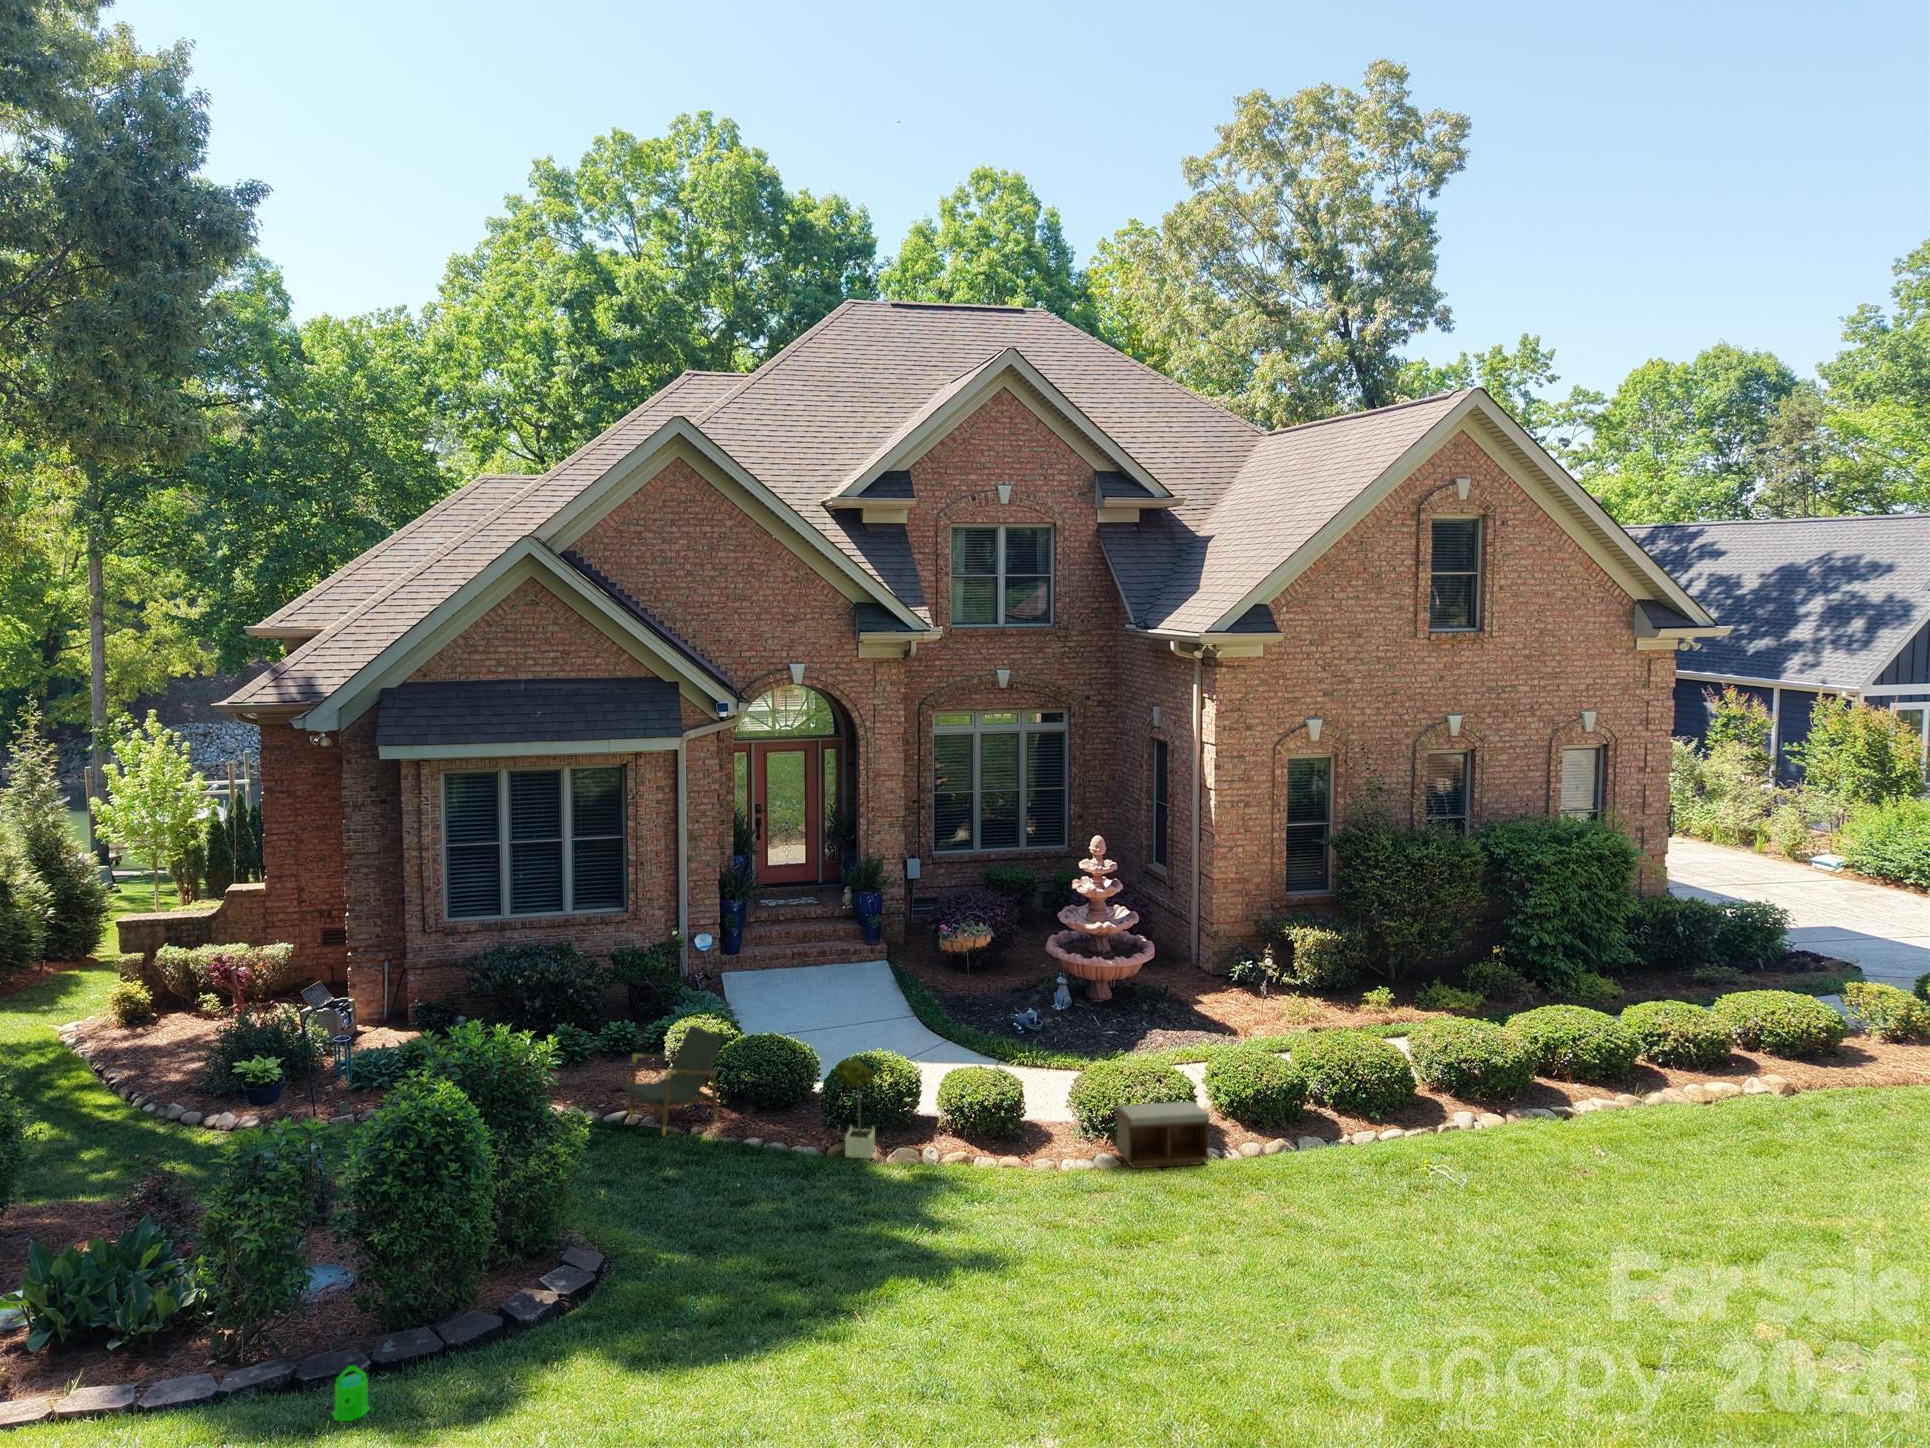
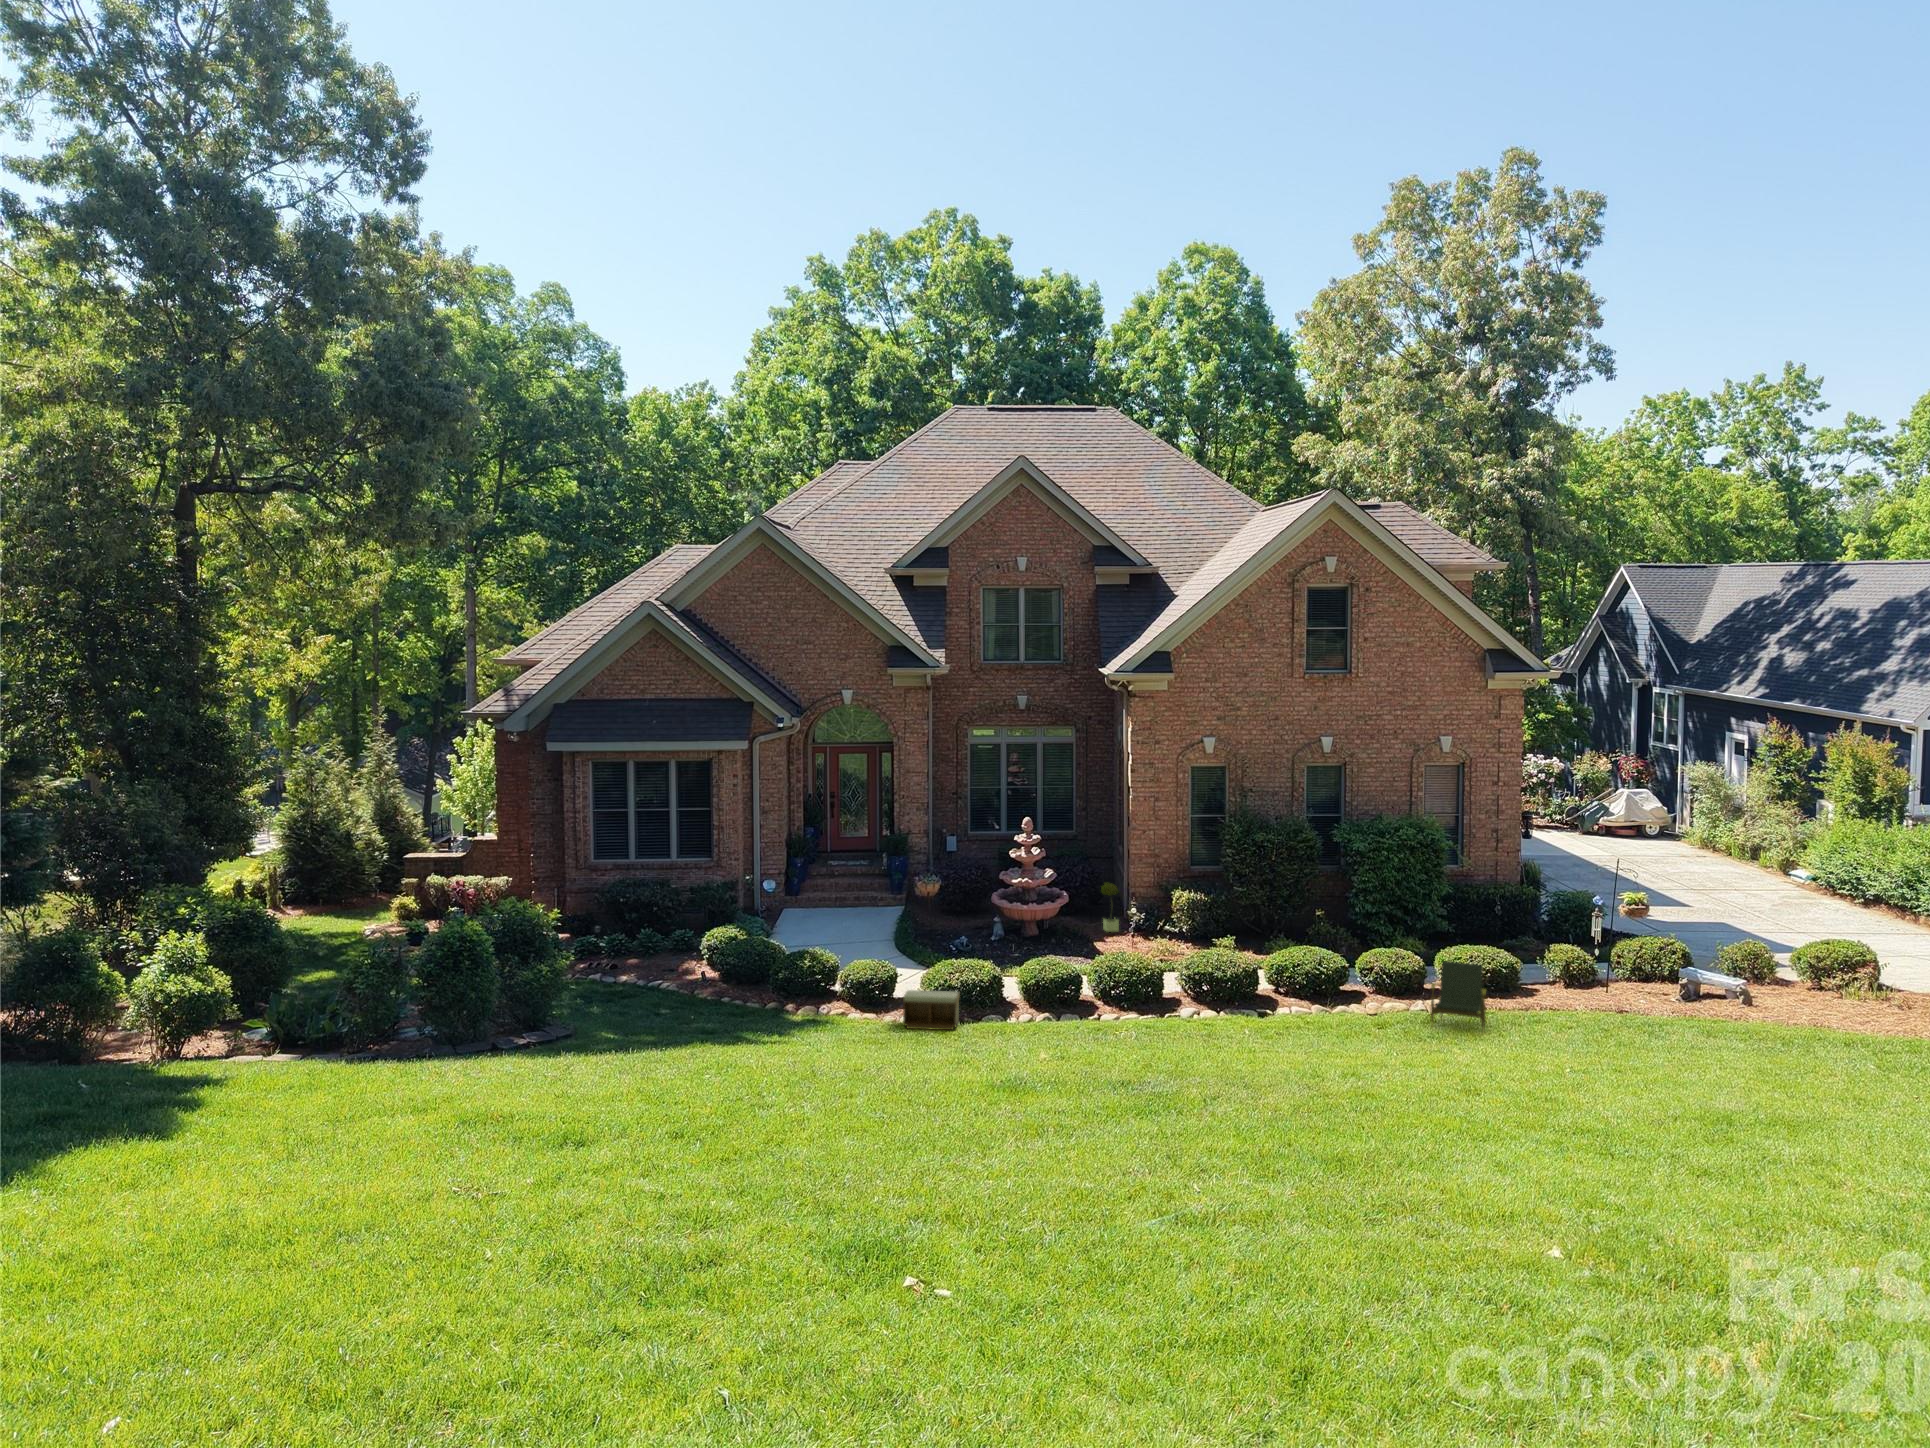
lounge chair: present [622,1025,722,1135] -> present [1431,961,1486,1032]
potted tree: present [835,1060,875,1158] -> present [1101,883,1119,932]
watering can: present [333,1366,370,1421] -> none [363,1052,382,1077]

